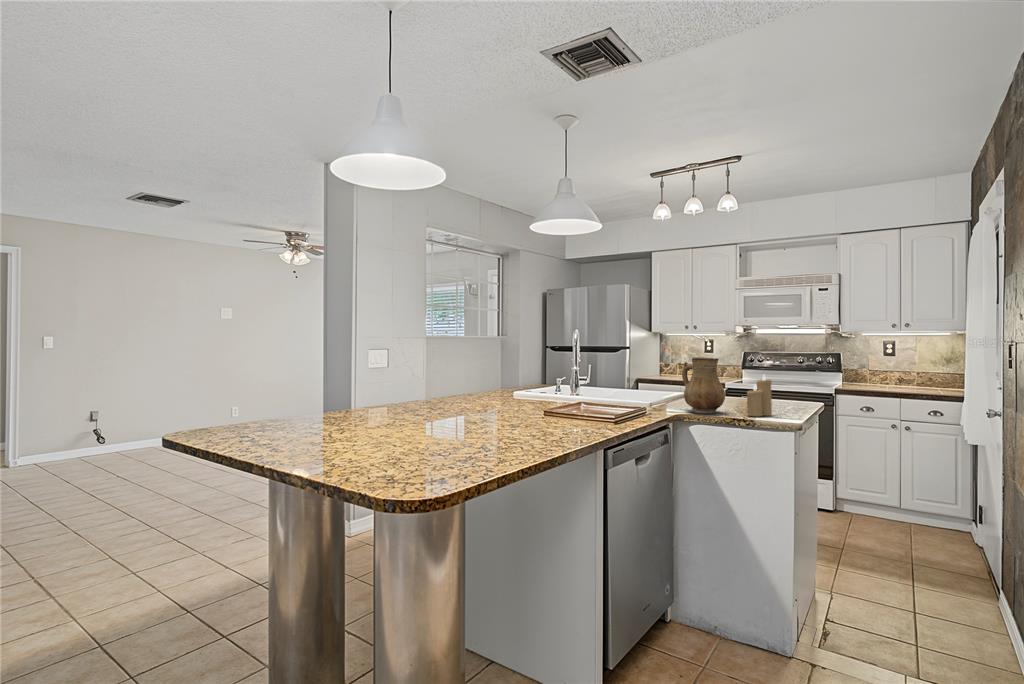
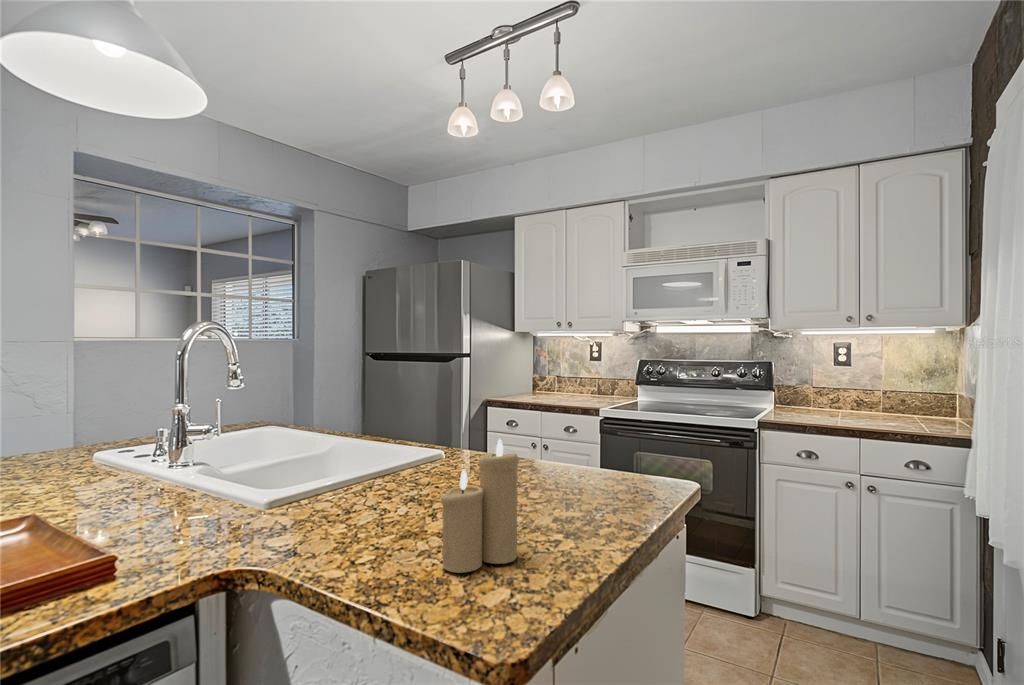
ceramic pitcher: present [682,357,725,414] -> none [294,386,407,552]

